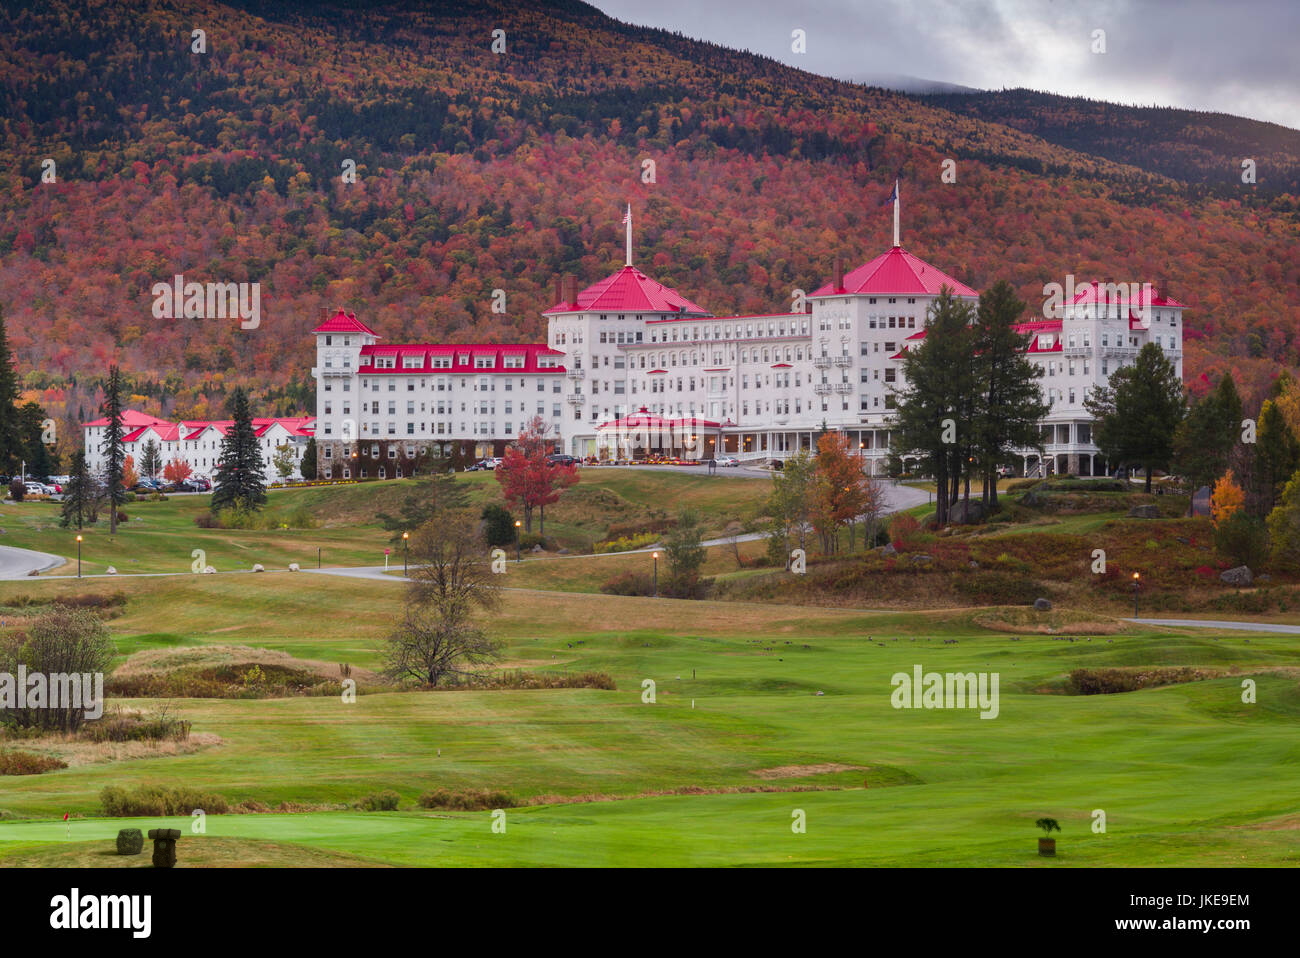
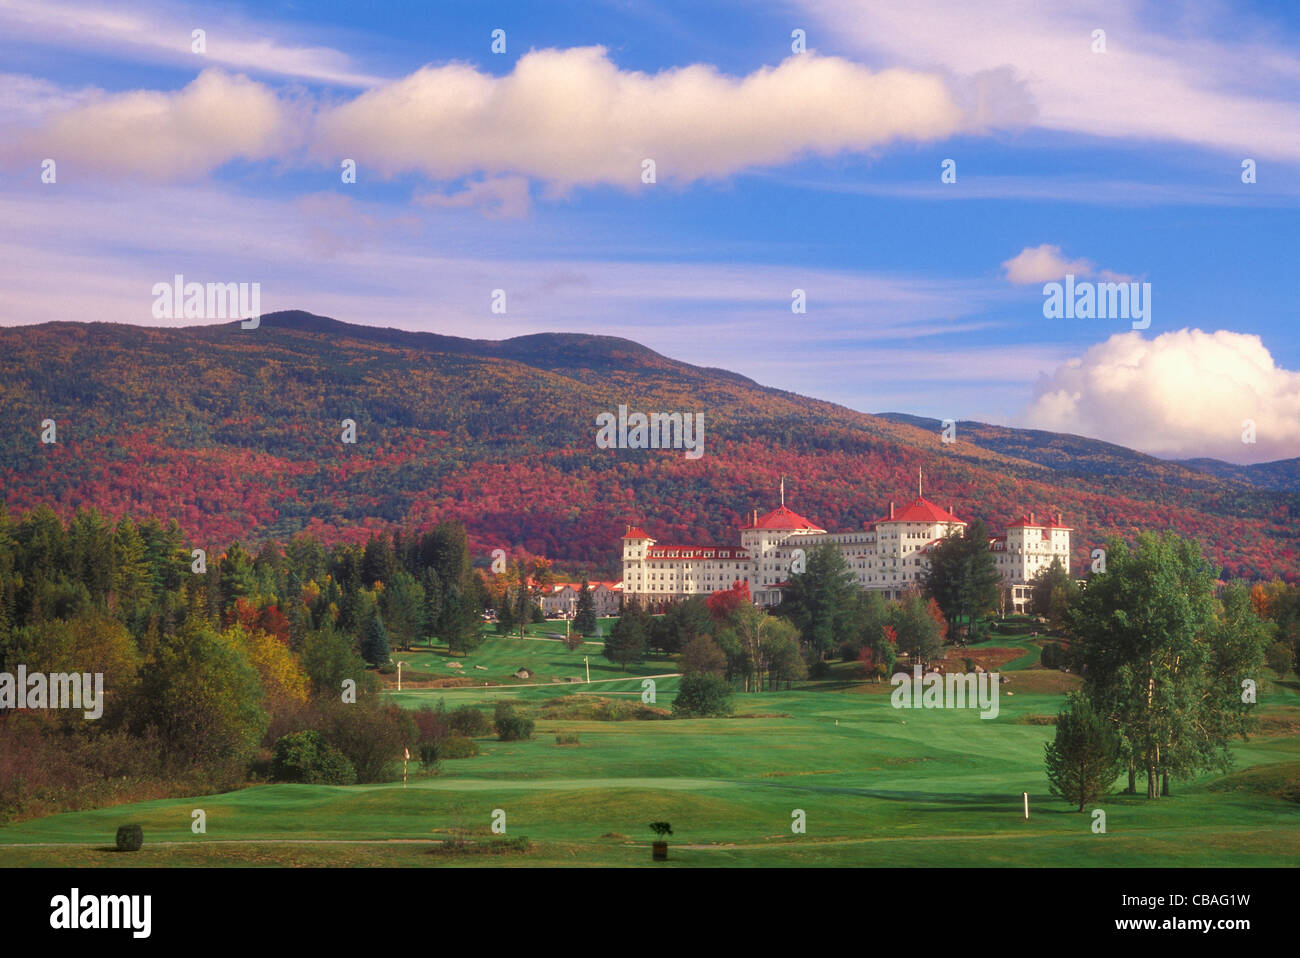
potted tree: present [1035,818,1061,857] -> present [649,822,673,861]
backpack: present [148,828,181,868] -> none [148,825,182,864]

